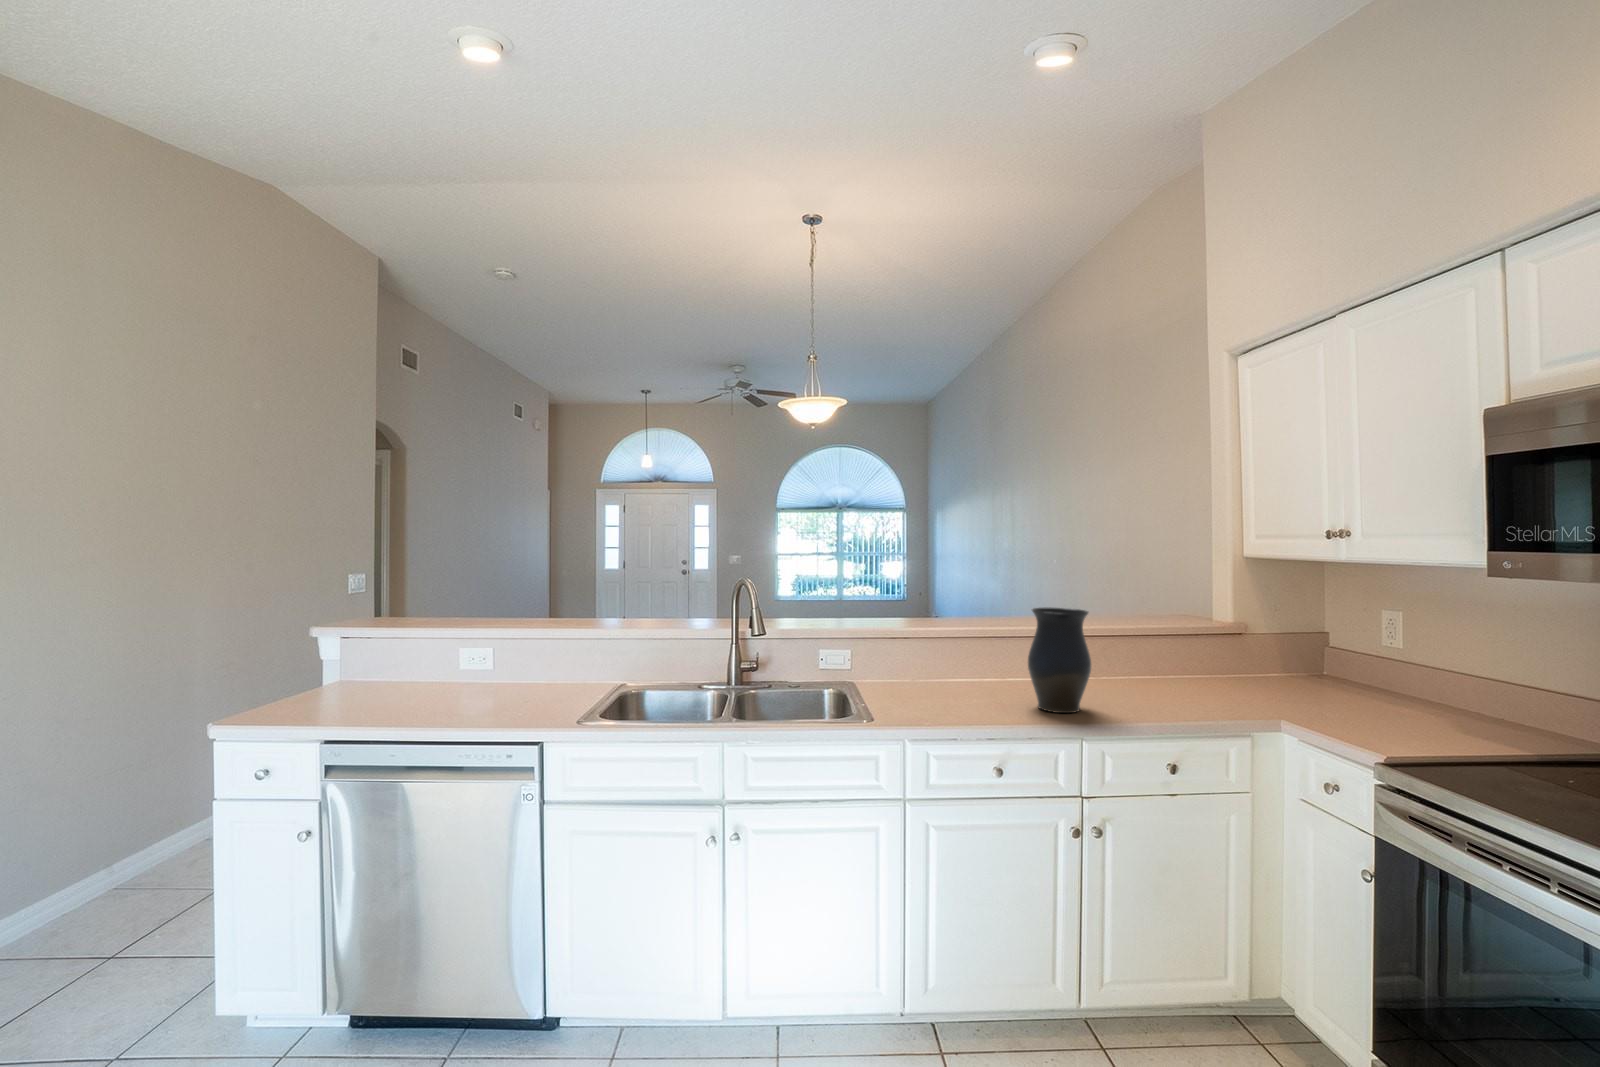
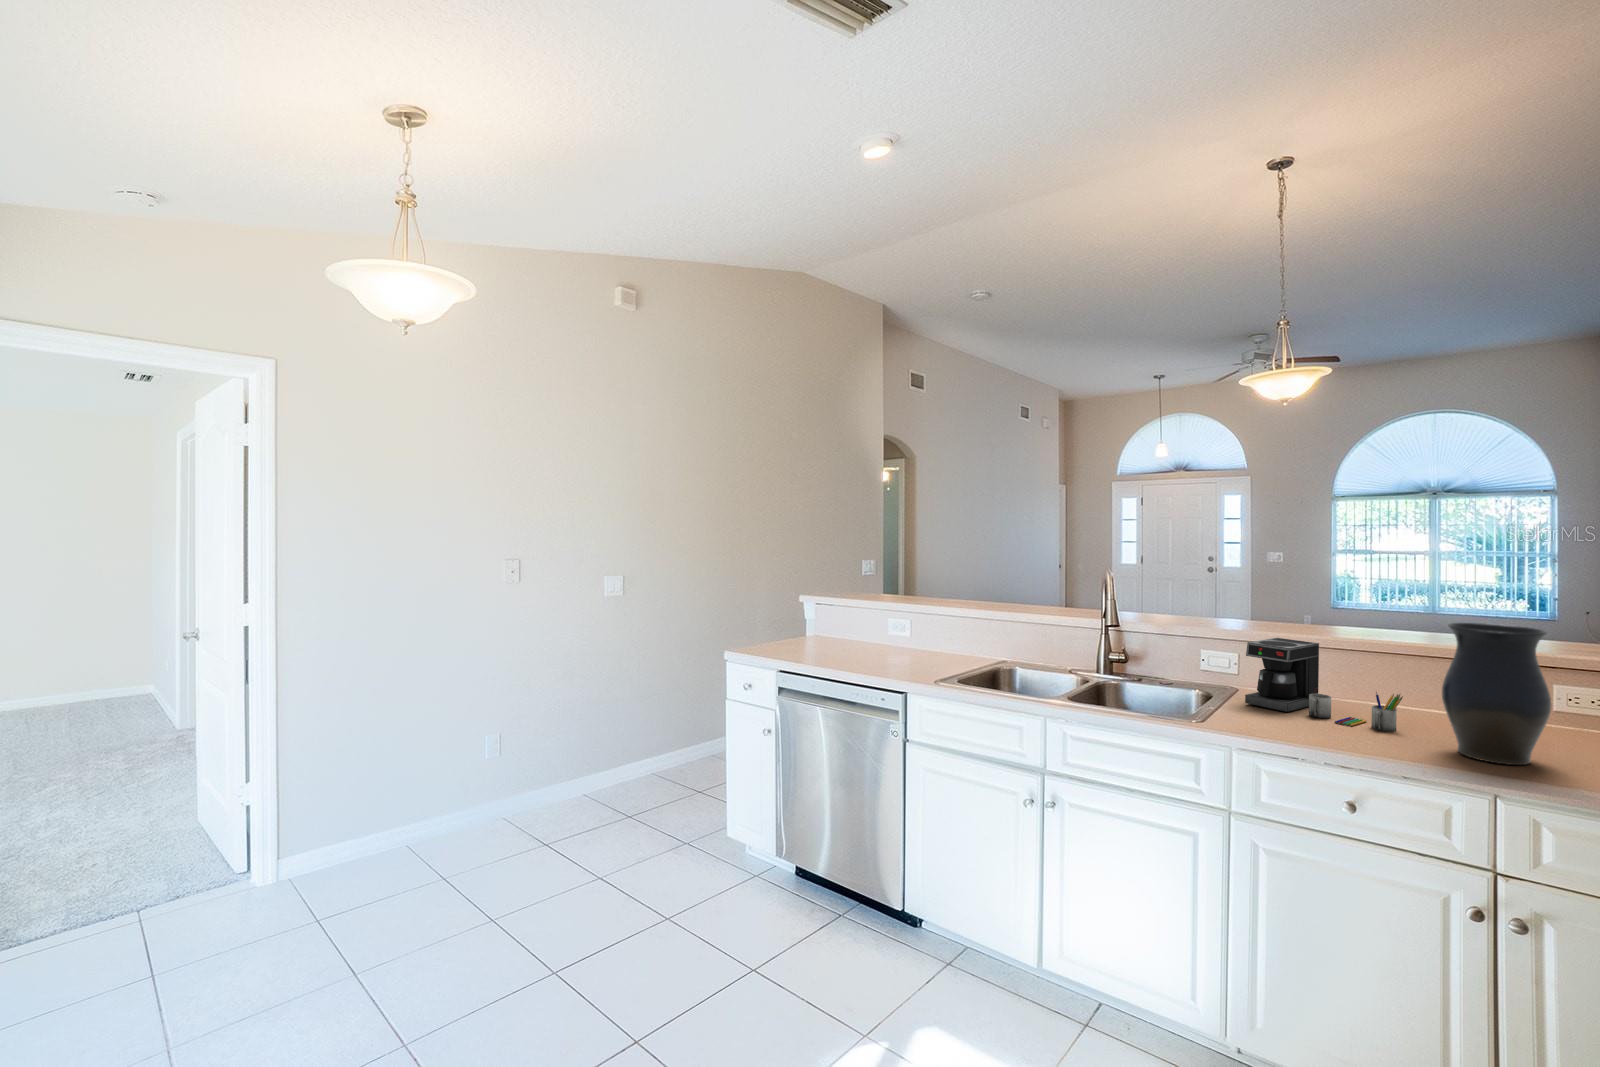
coffee maker: none [876,632,992,701] -> present [1245,638,1403,732]

